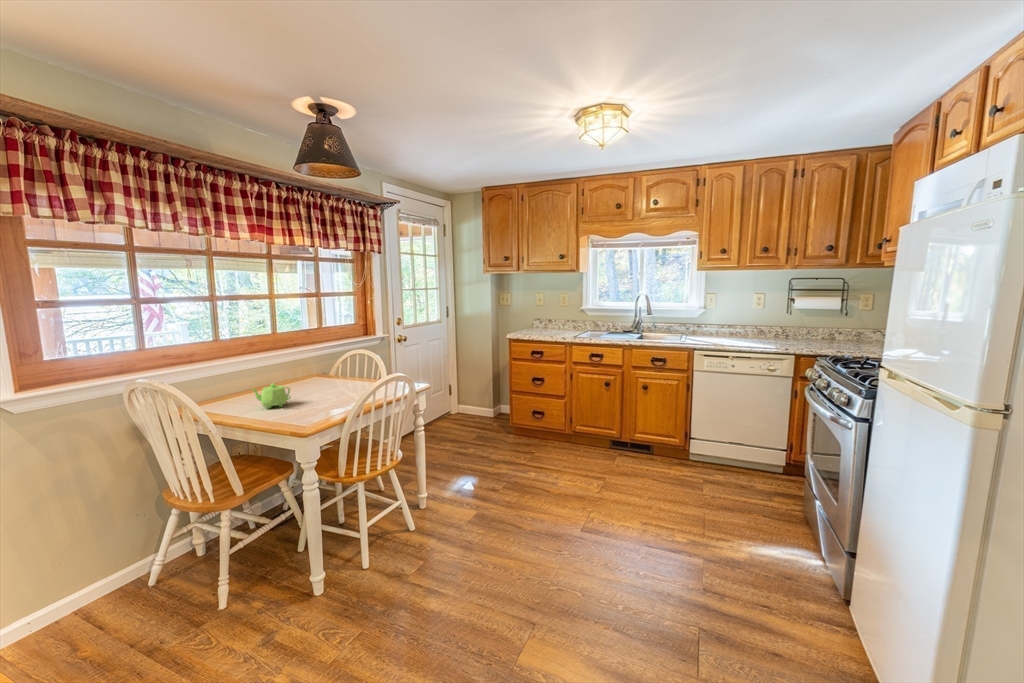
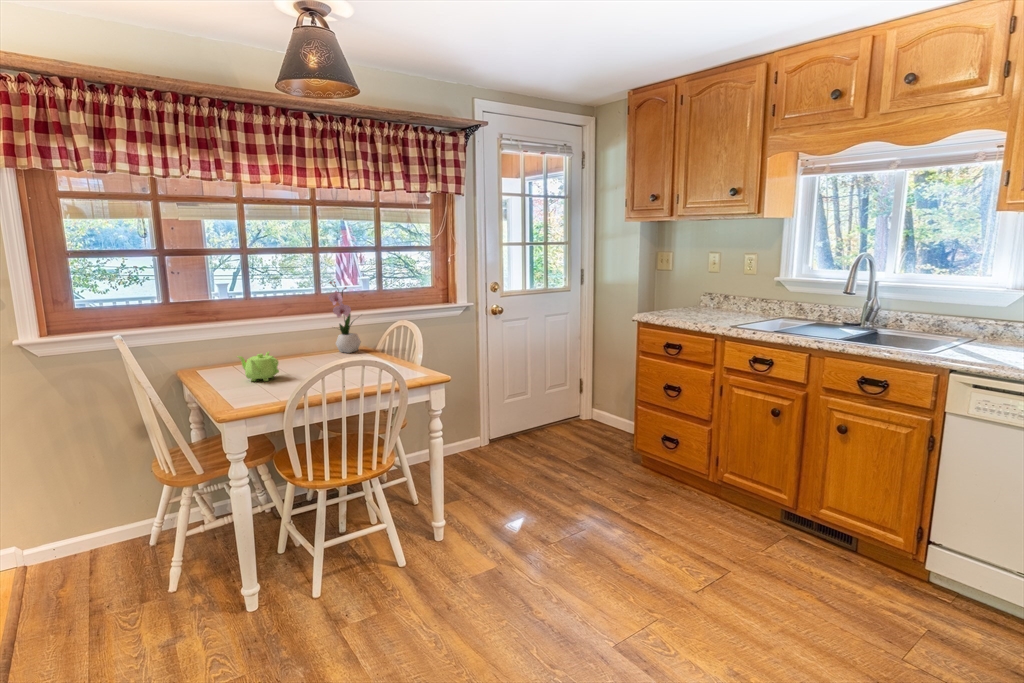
flower arrangement: none [295,321,322,380] -> present [329,281,361,353]

